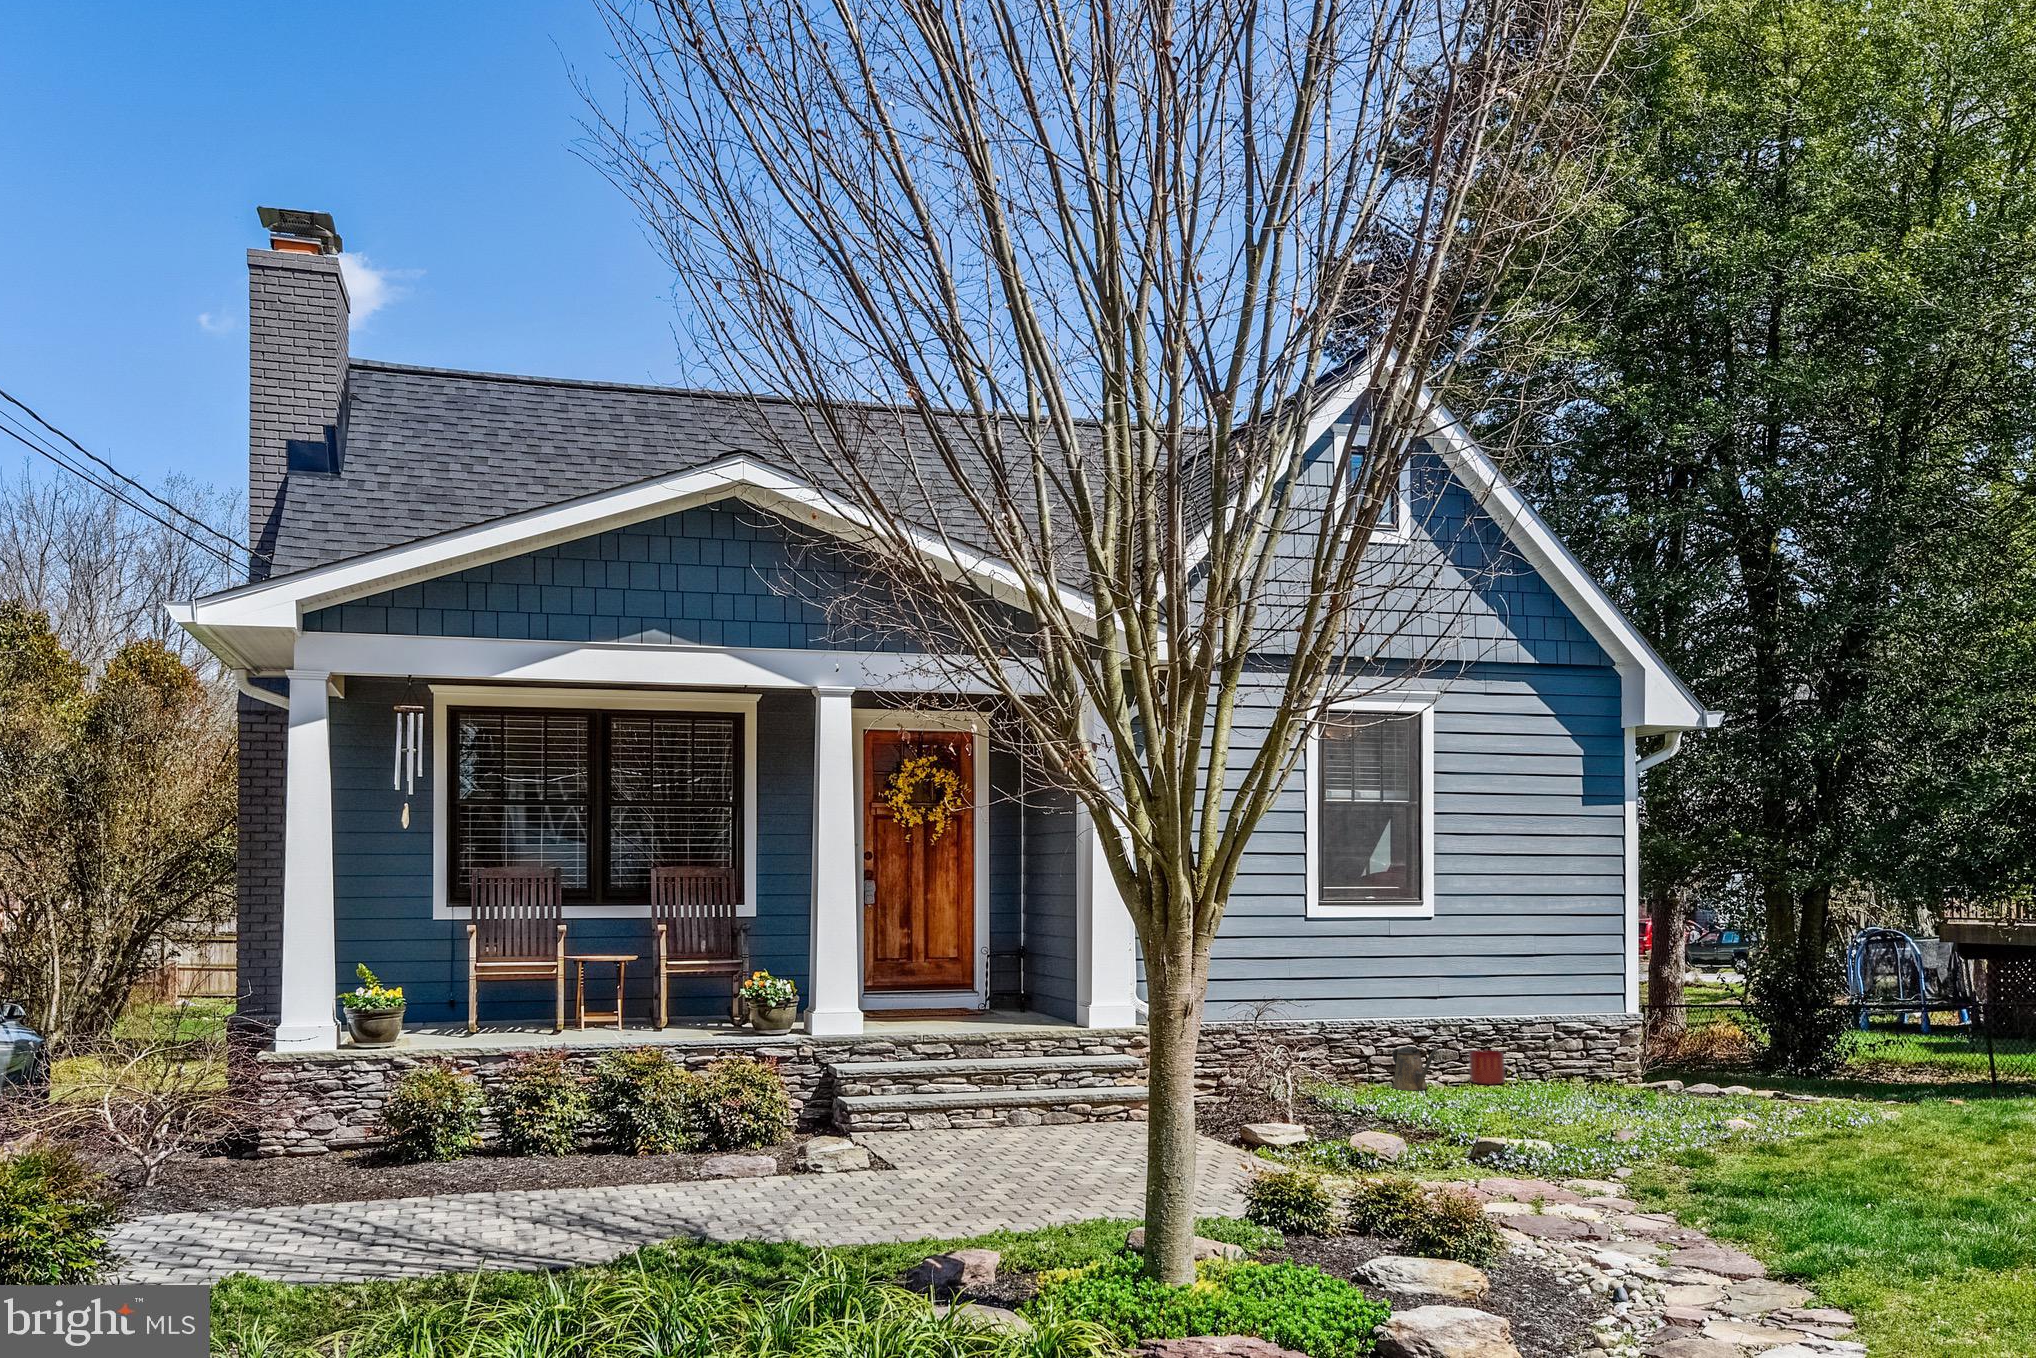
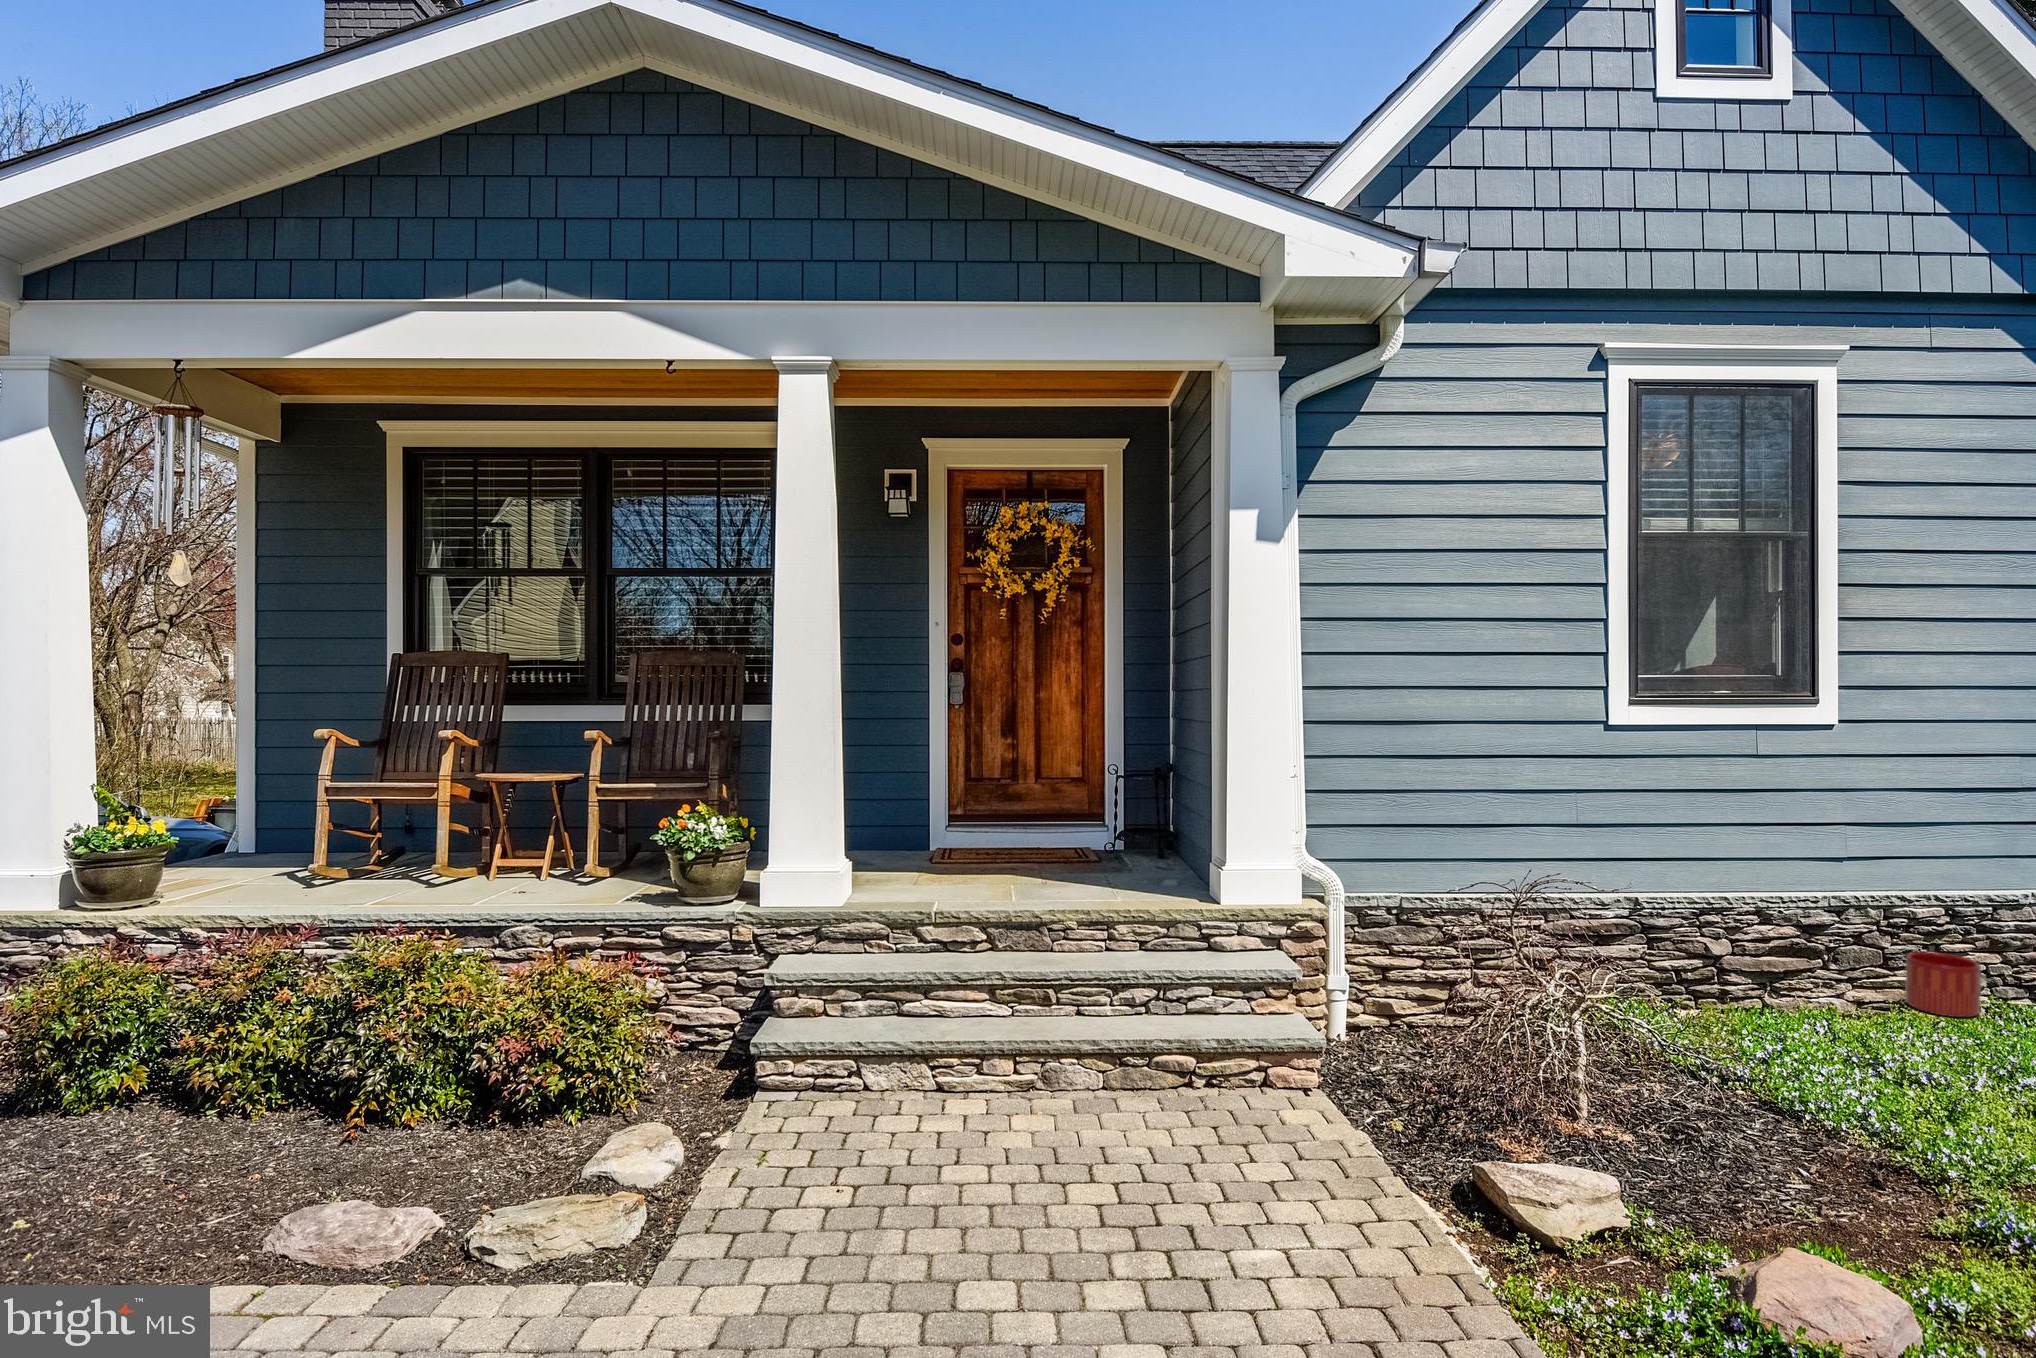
watering can: present [1392,1047,1438,1090] -> none [1760,945,1870,1026]

